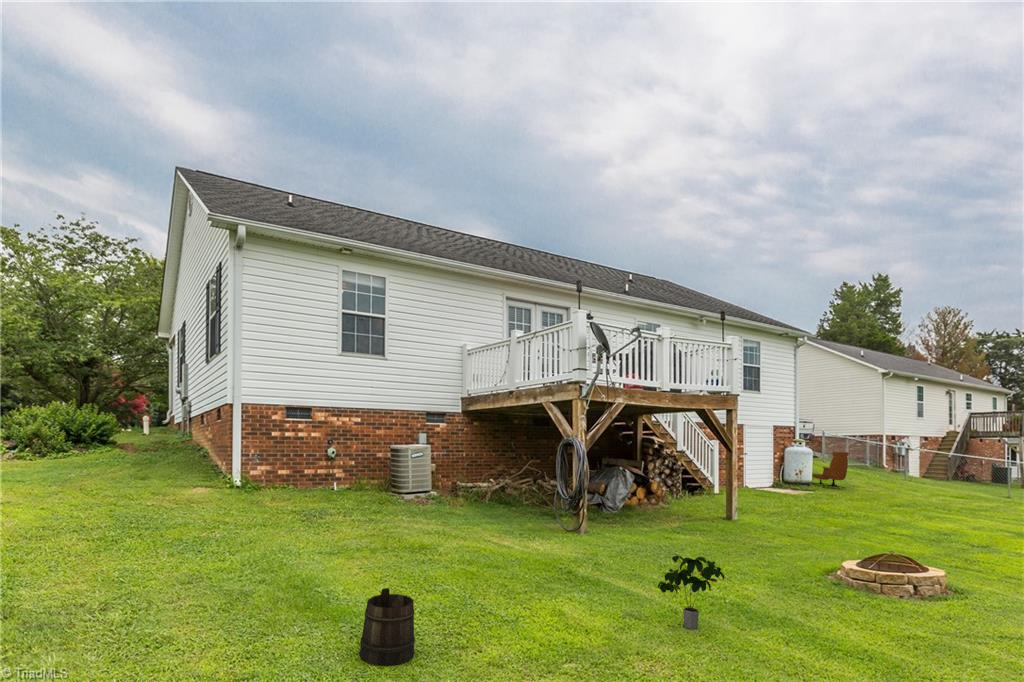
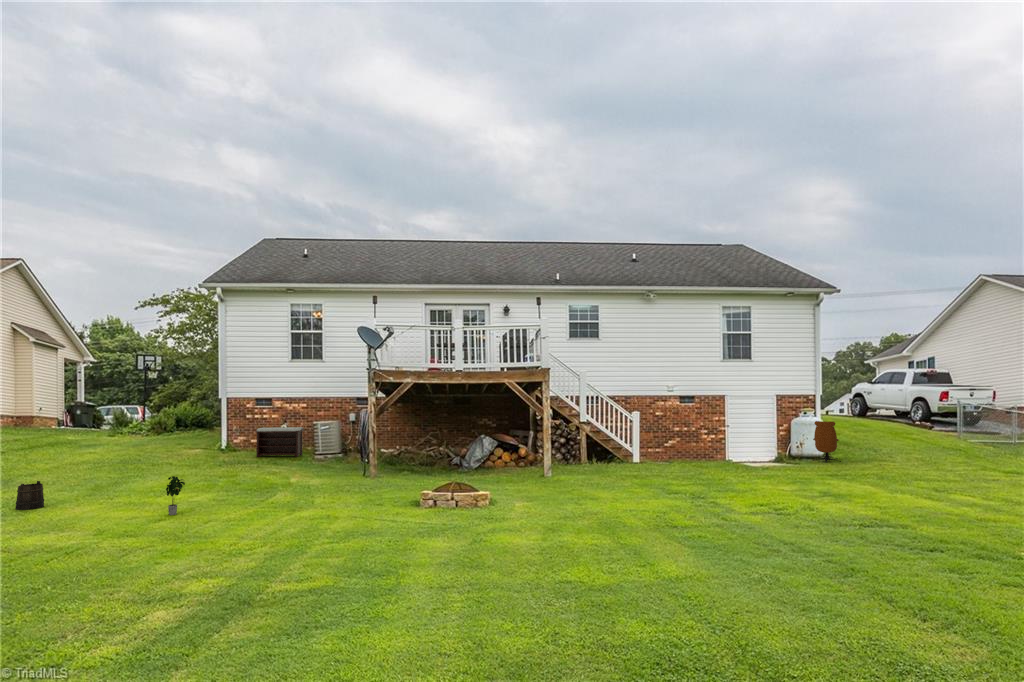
bench: none [297,453,372,501] -> present [256,427,304,457]

